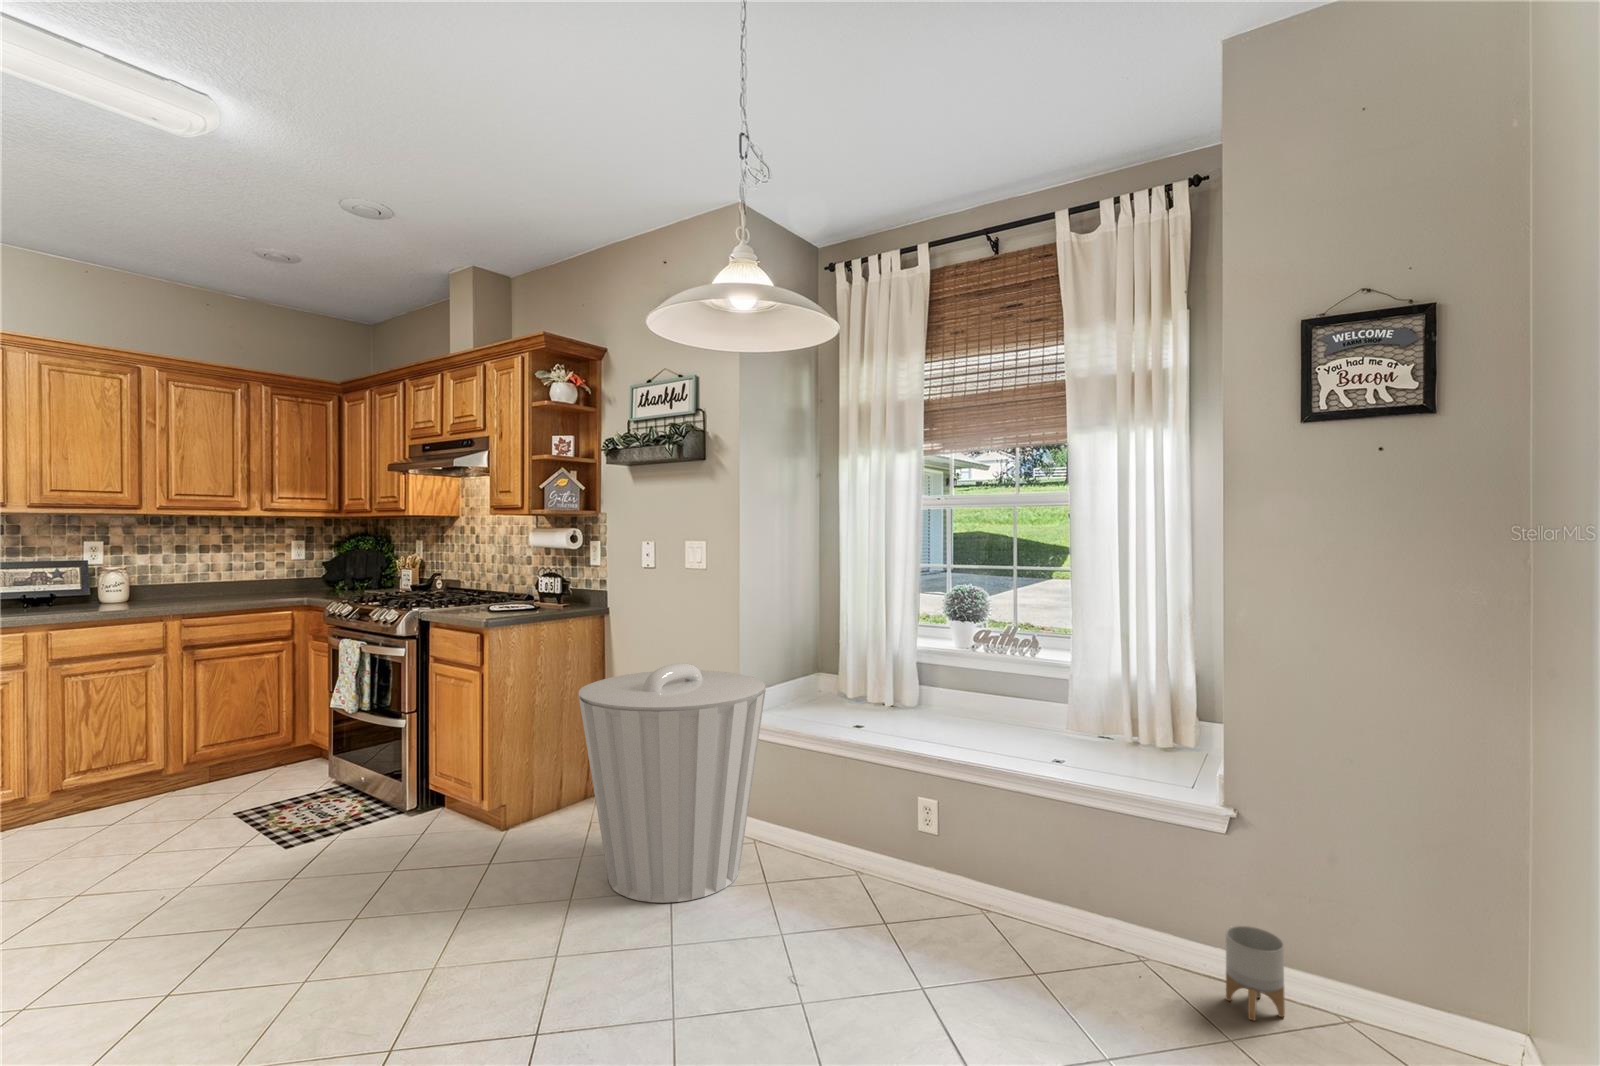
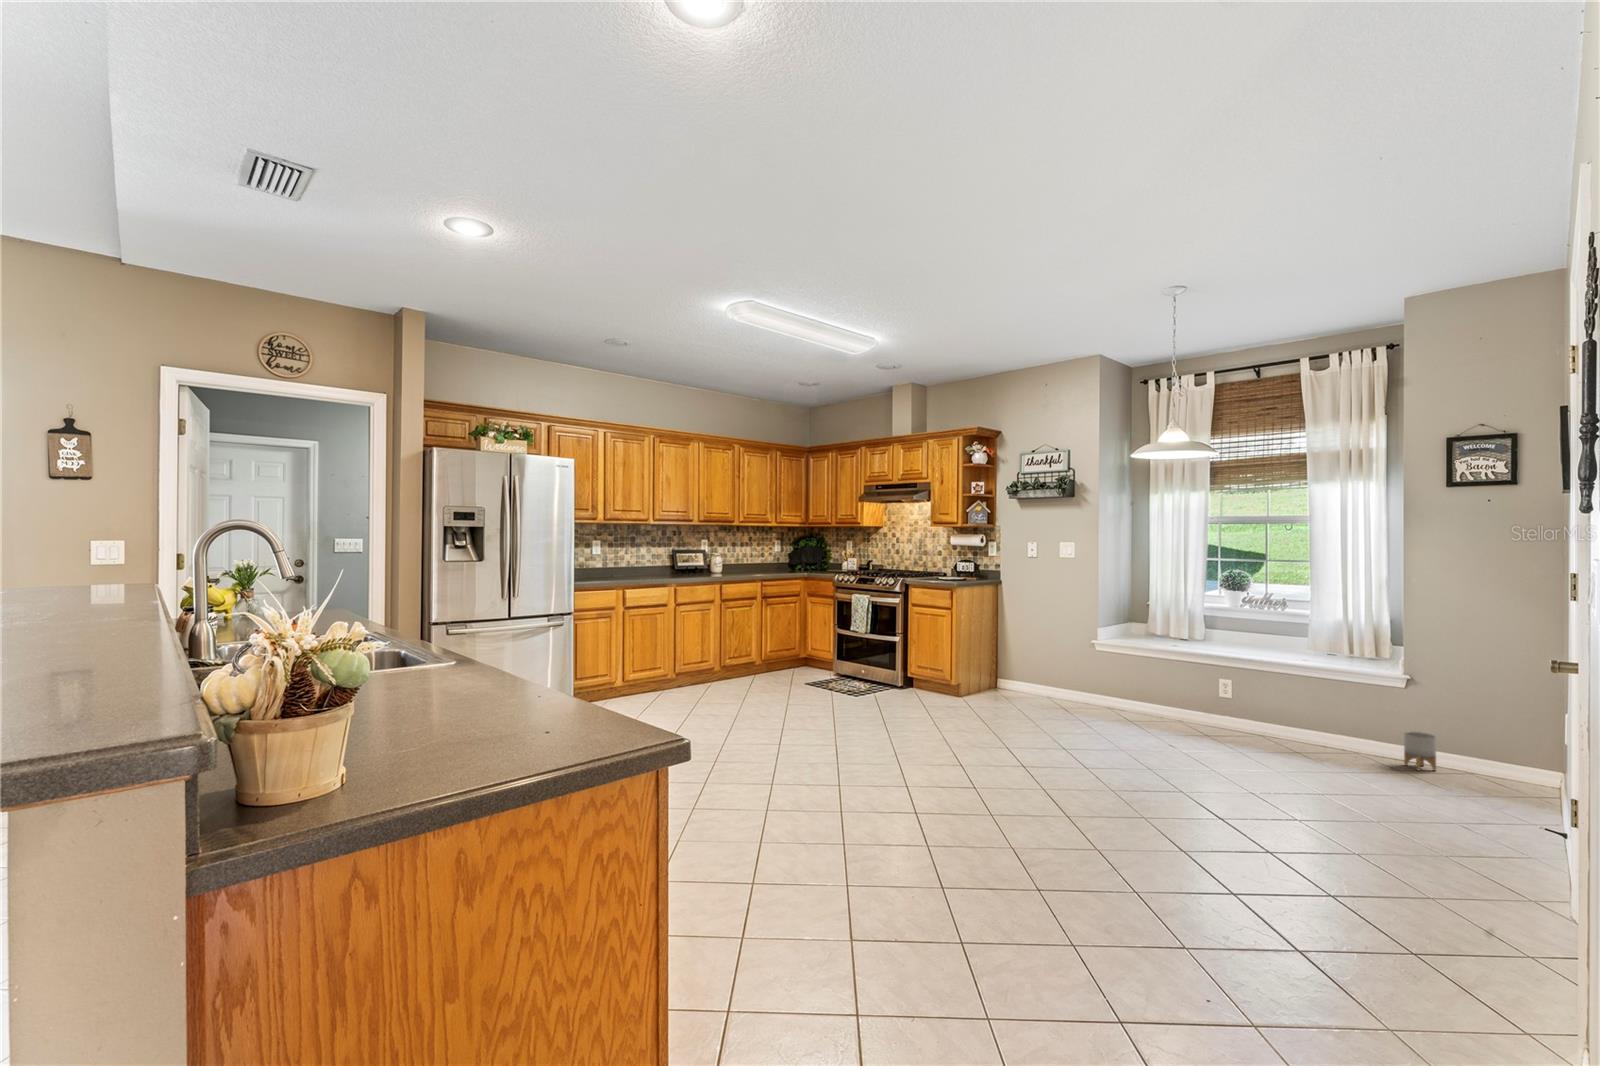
trash can: present [578,663,766,903] -> none [1026,606,1129,723]

